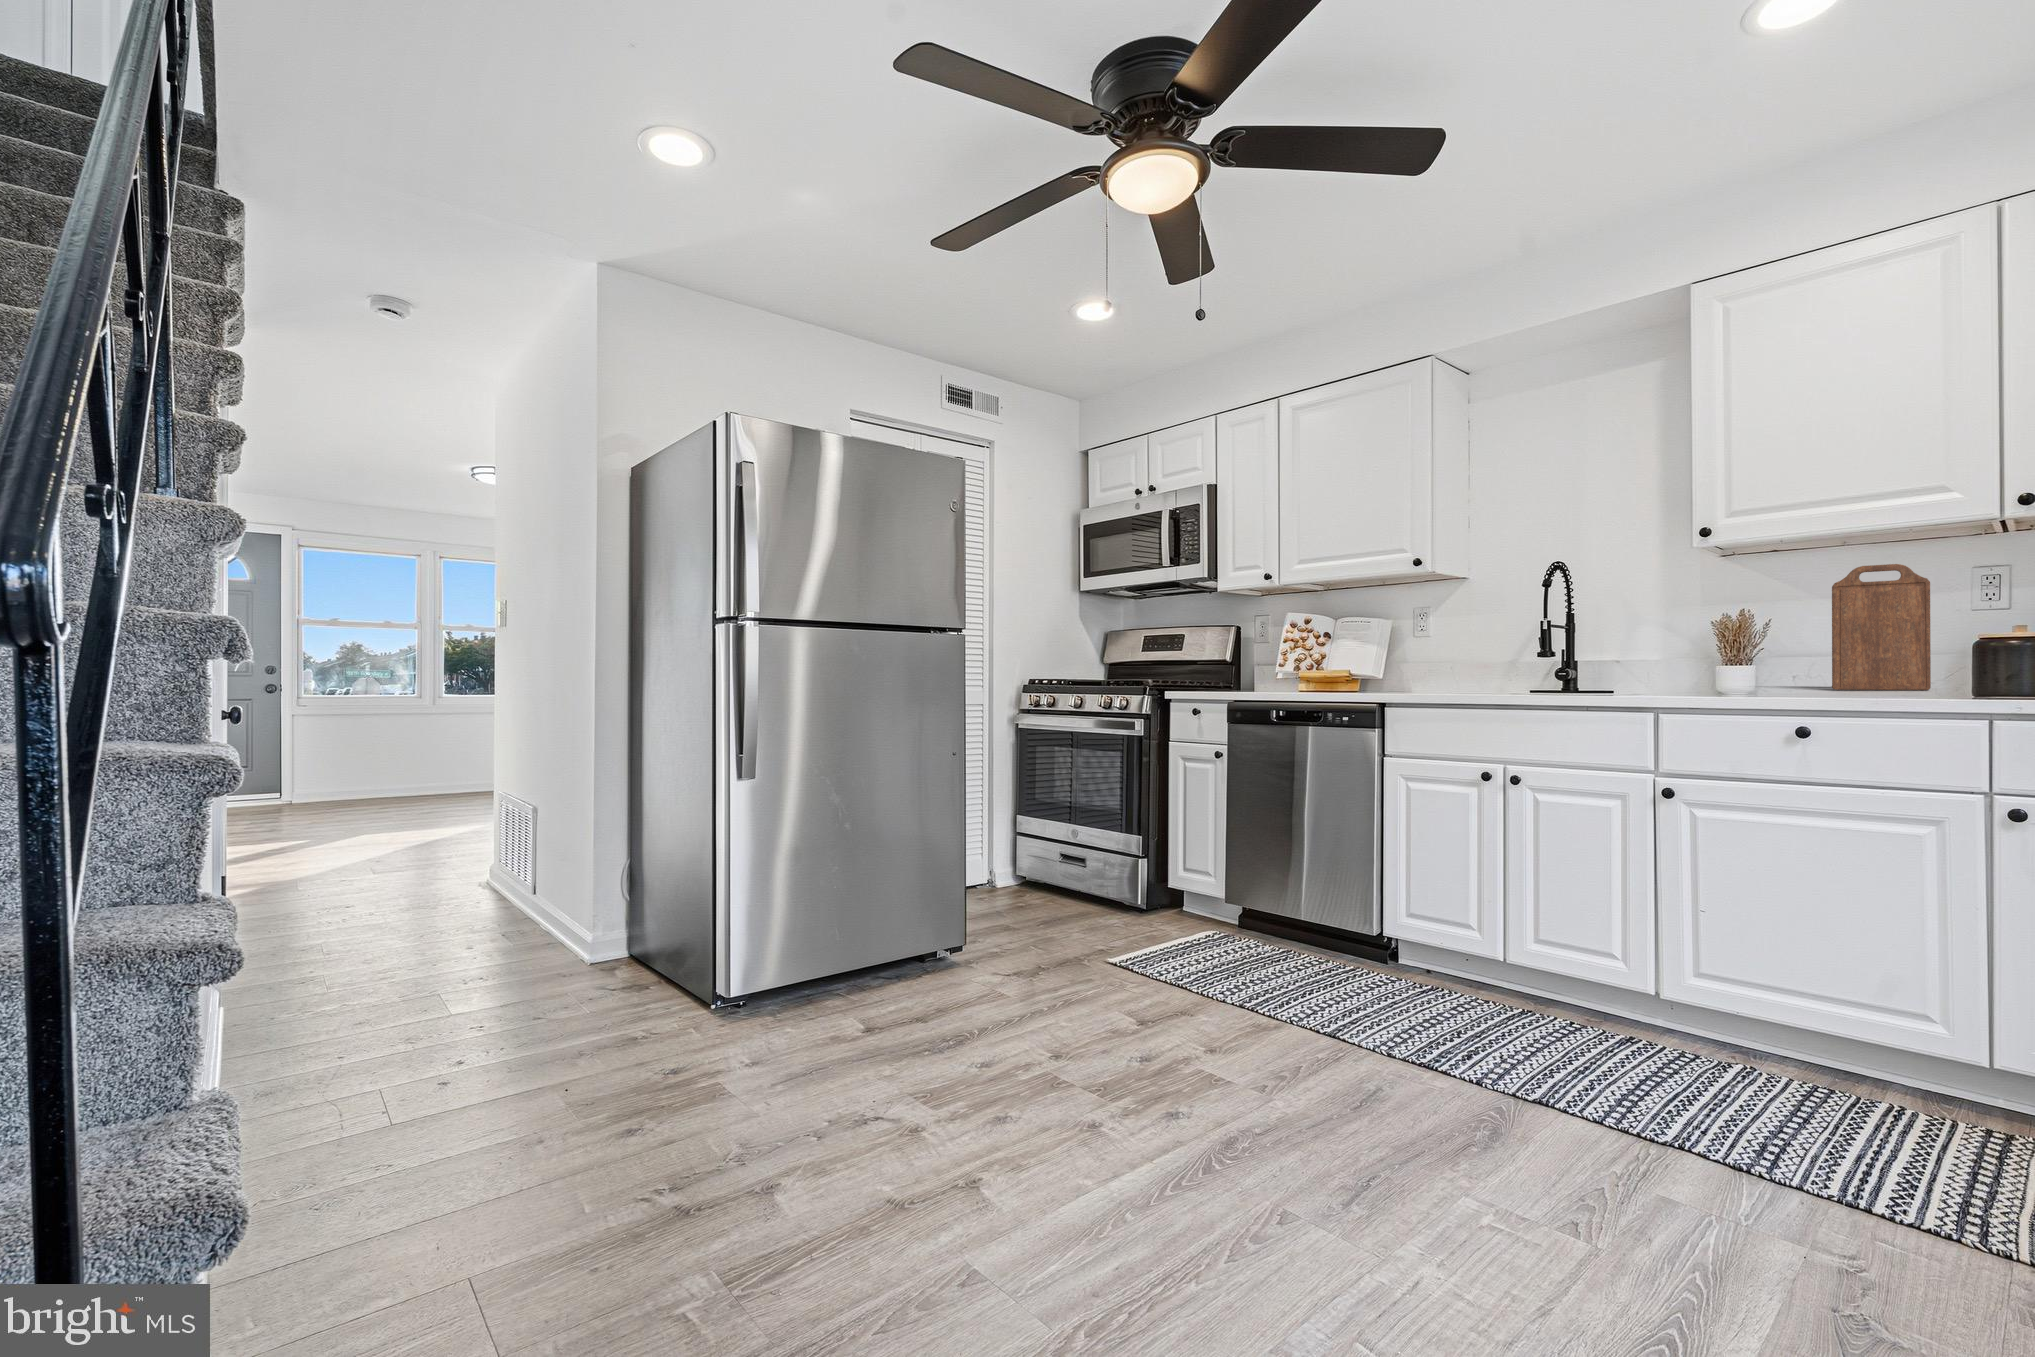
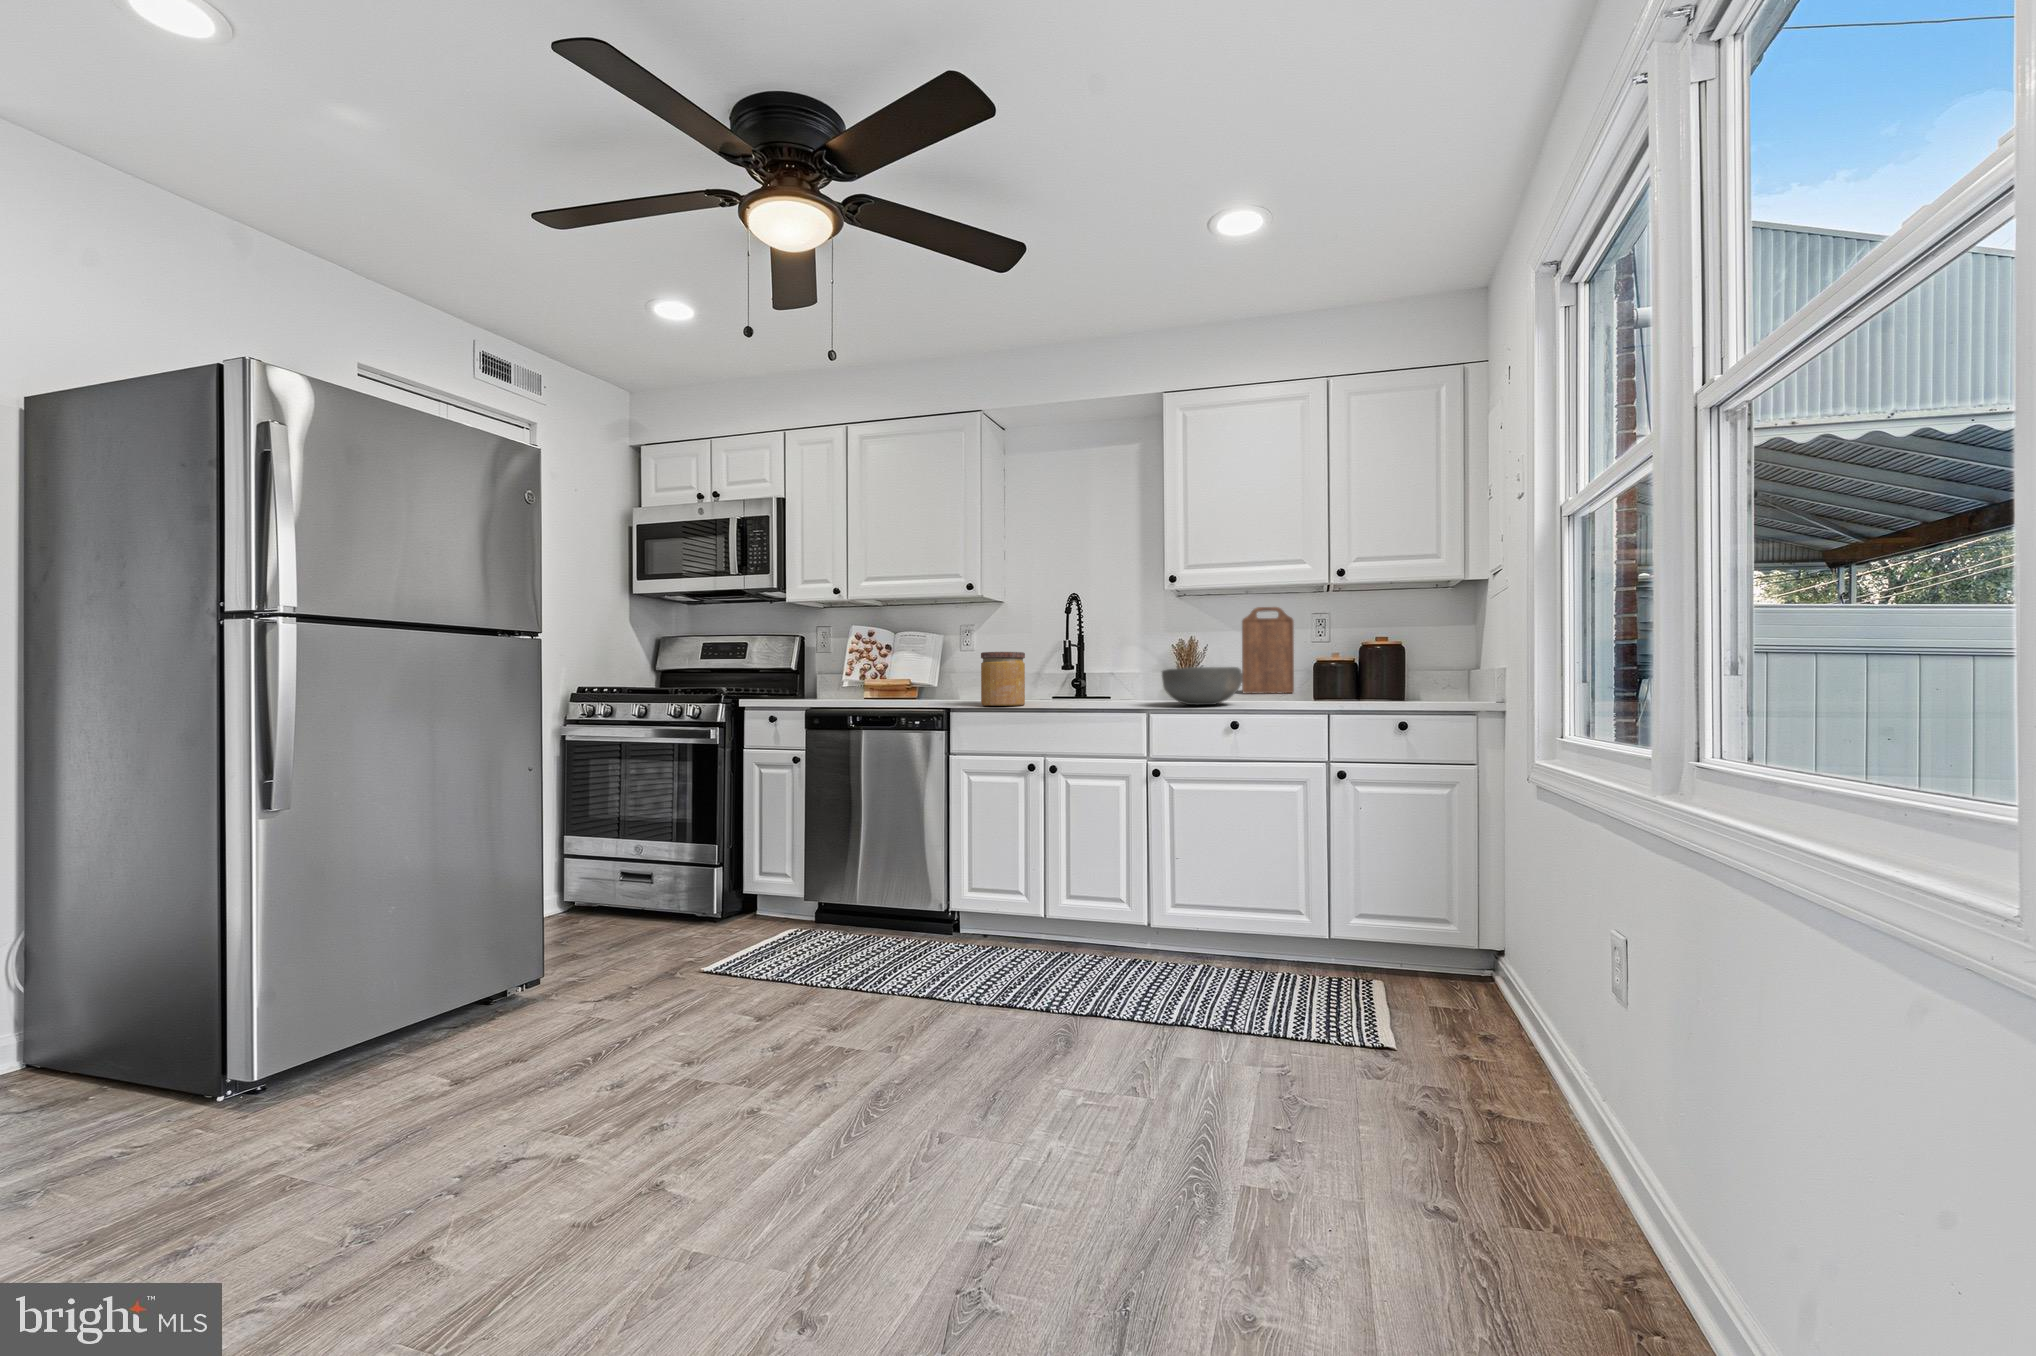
jar: none [1424,636,1482,701] -> present [981,652,1025,705]
bowl: none [1677,651,1817,704] -> present [1162,667,1242,705]

